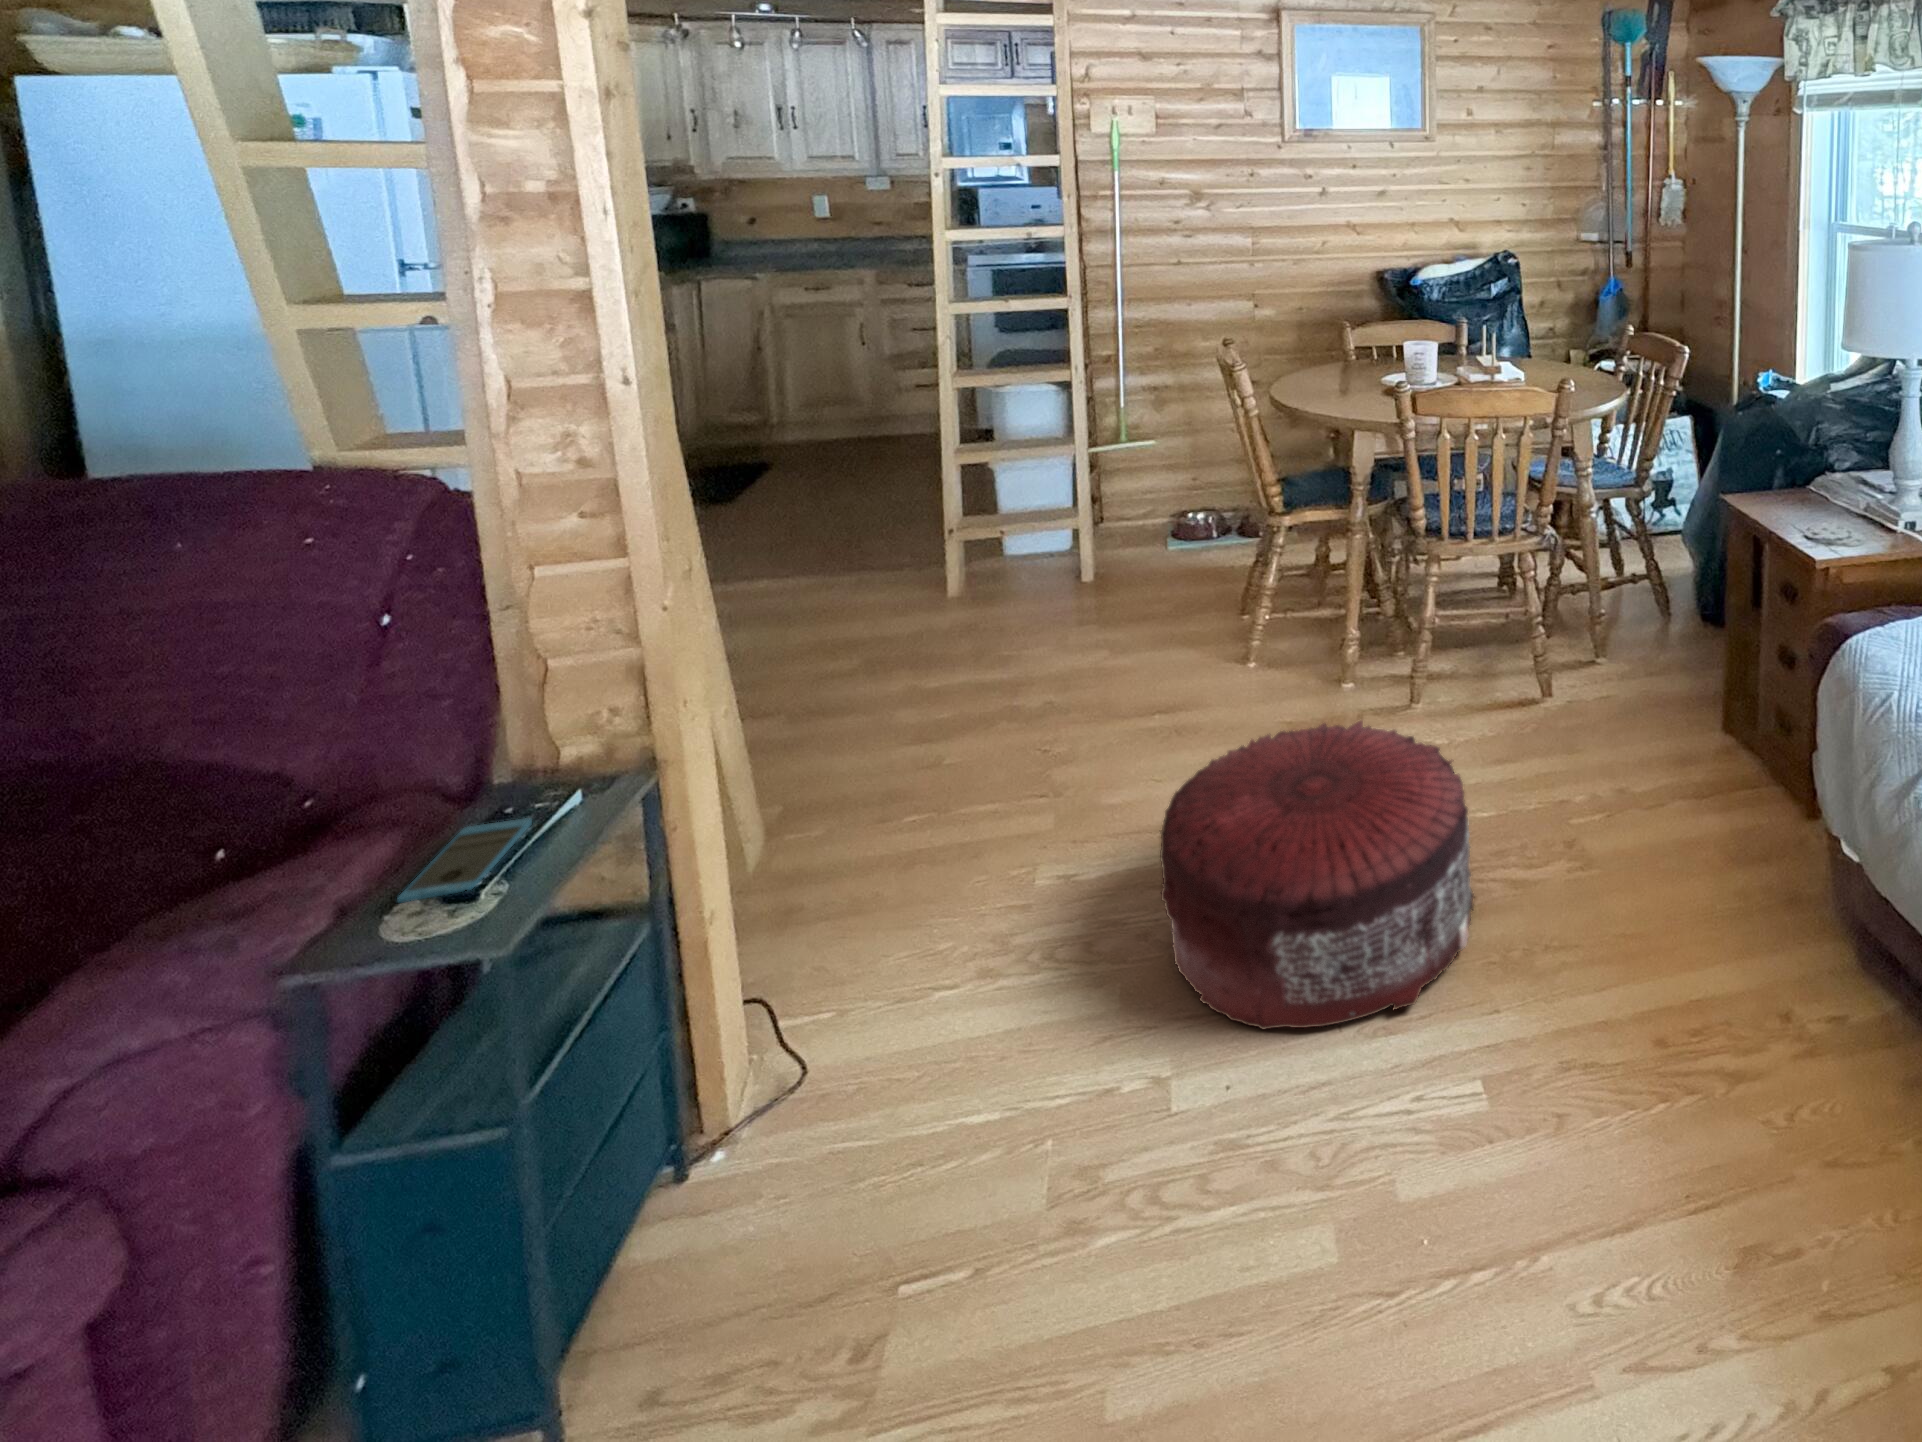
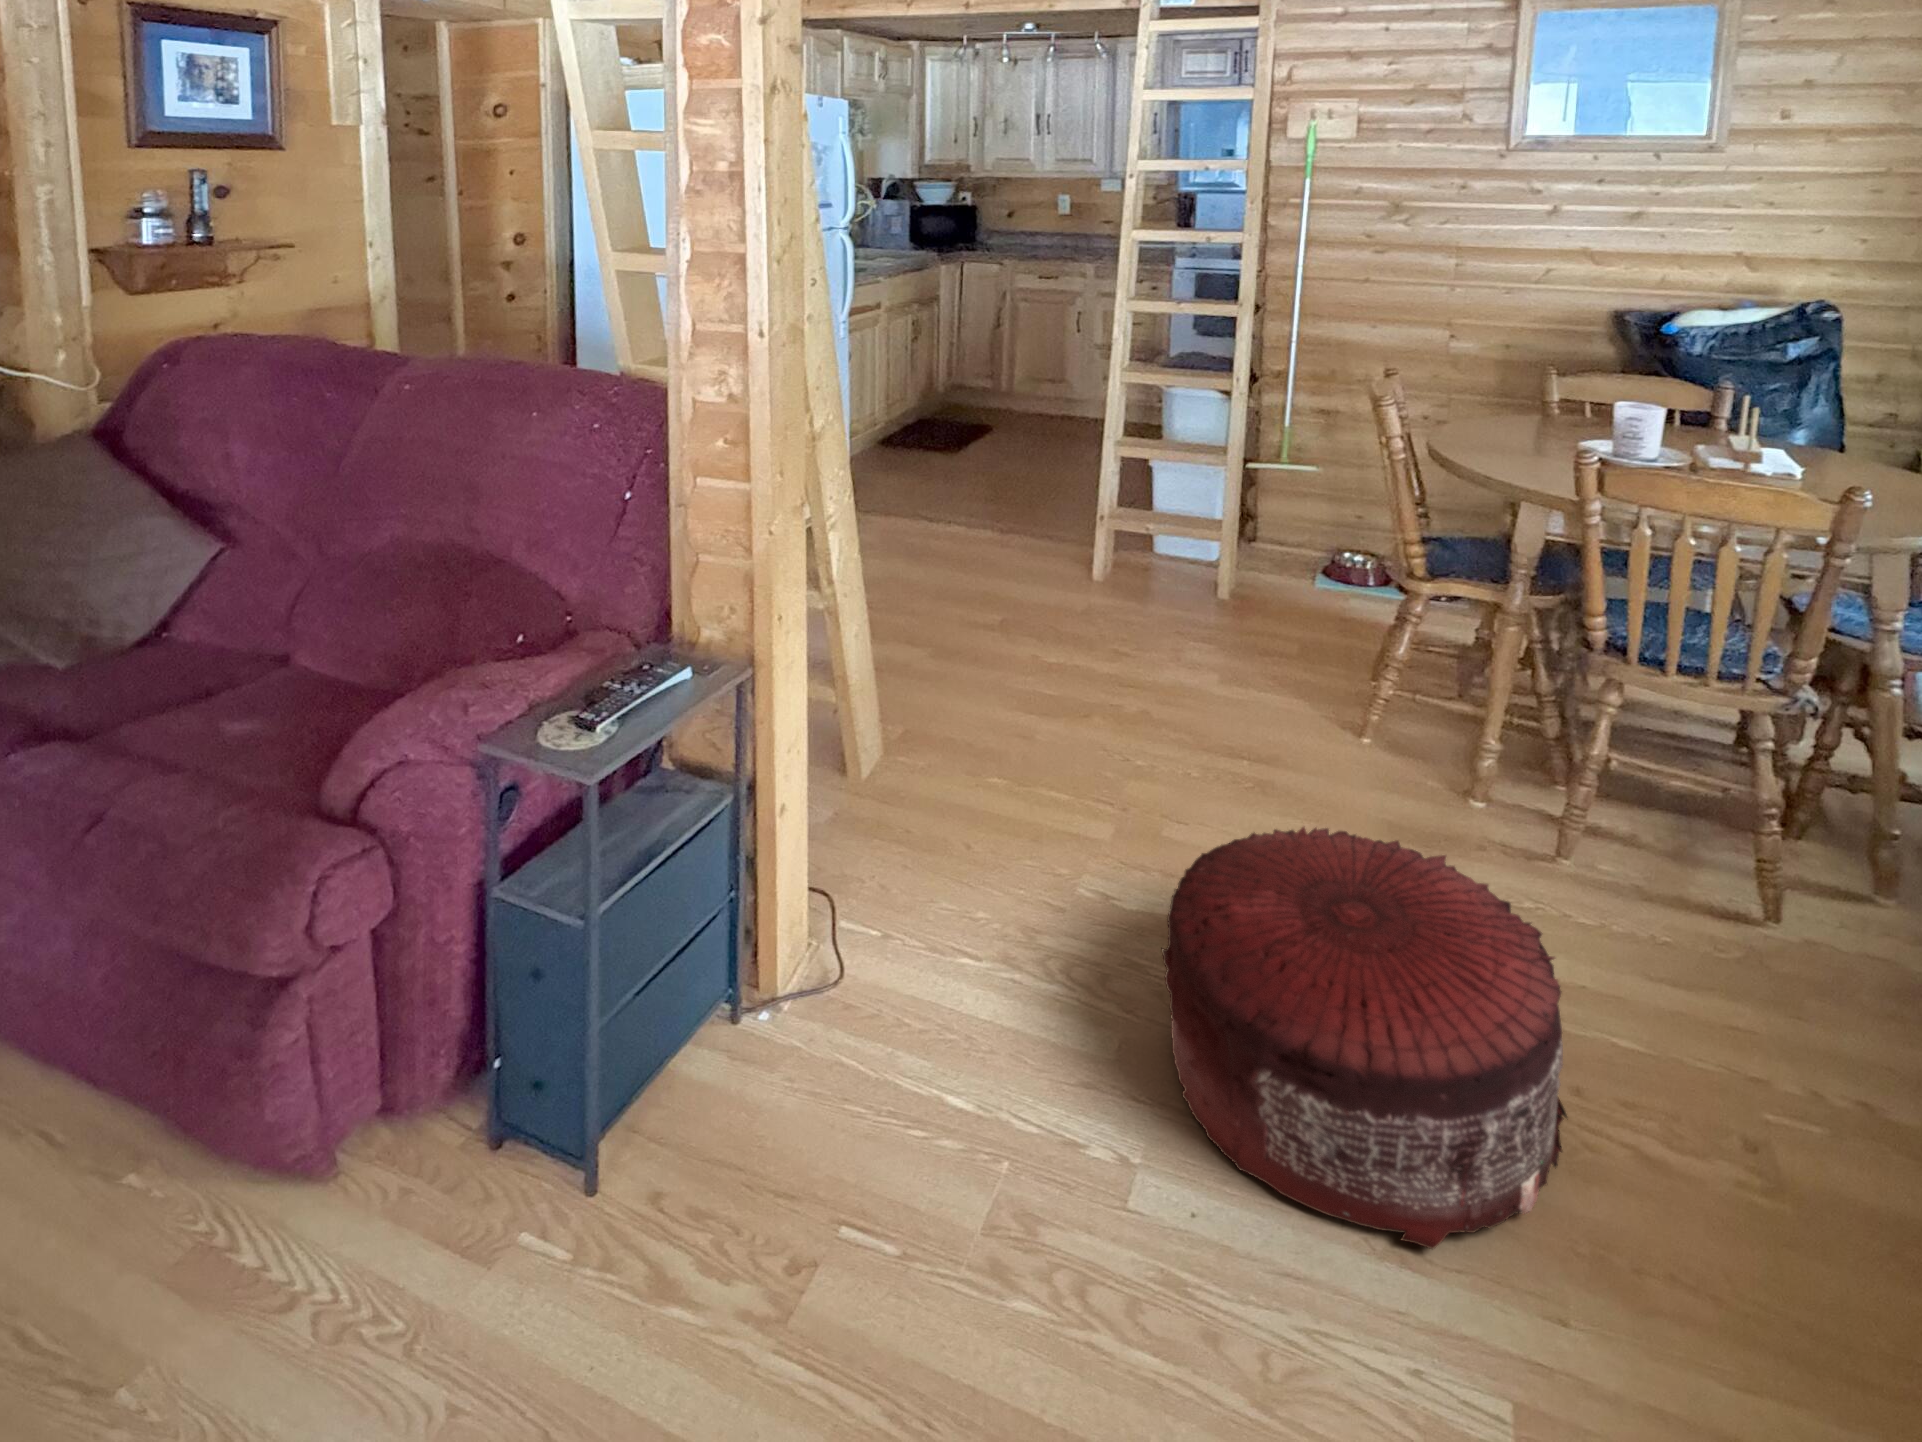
smartphone: present [397,818,532,903] -> none [555,668,652,721]

